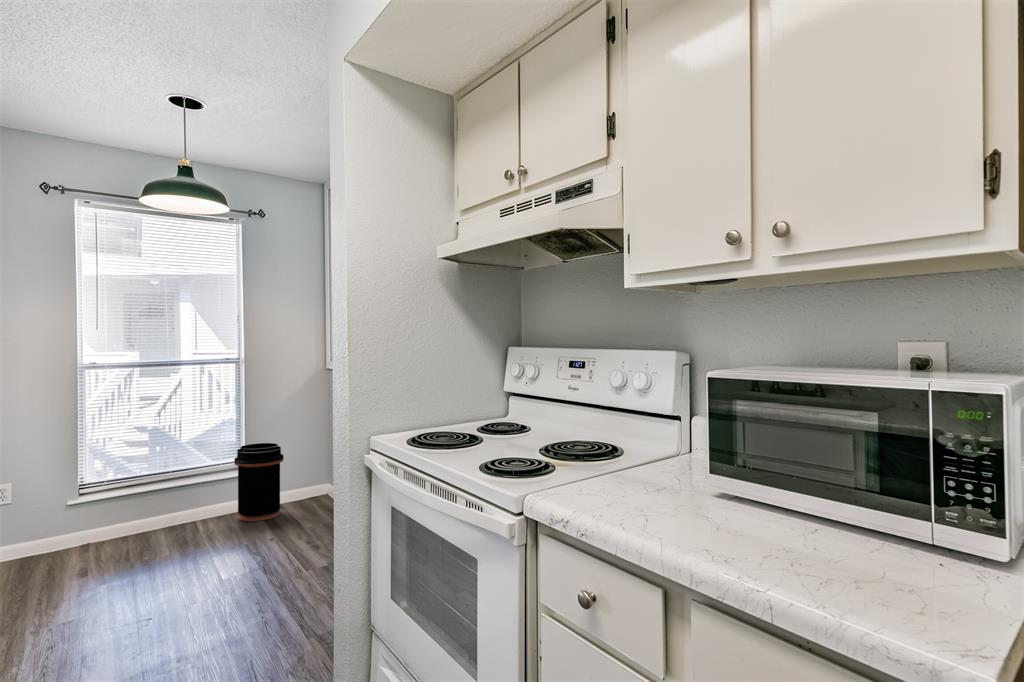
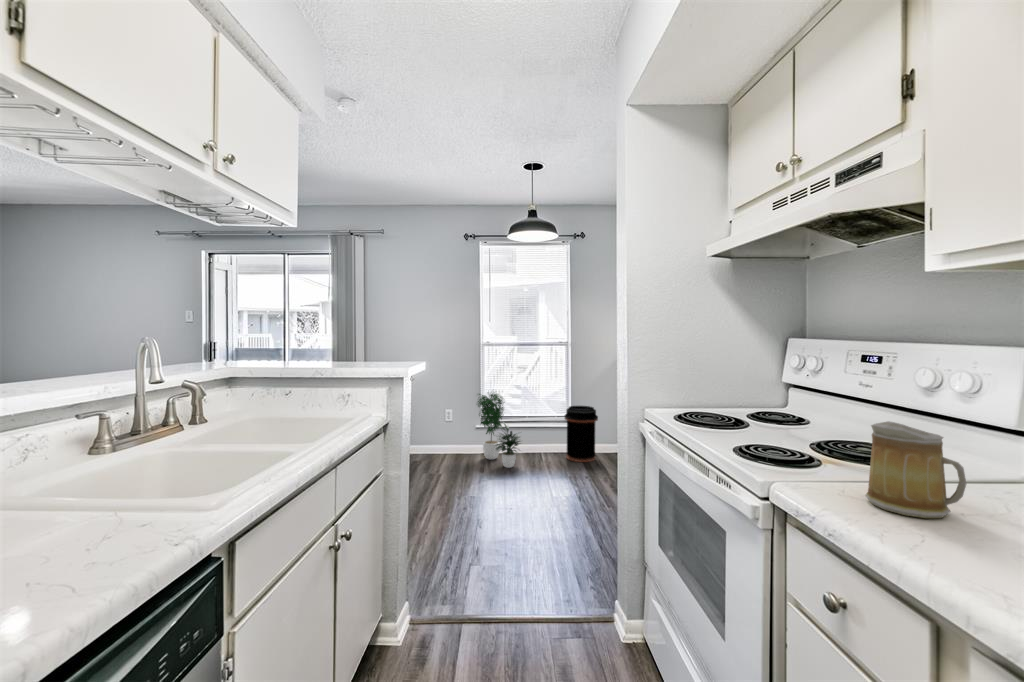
mug: none [599,422,666,503] -> present [865,421,967,518]
potted plant: none [78,430,170,549] -> present [478,393,520,468]

